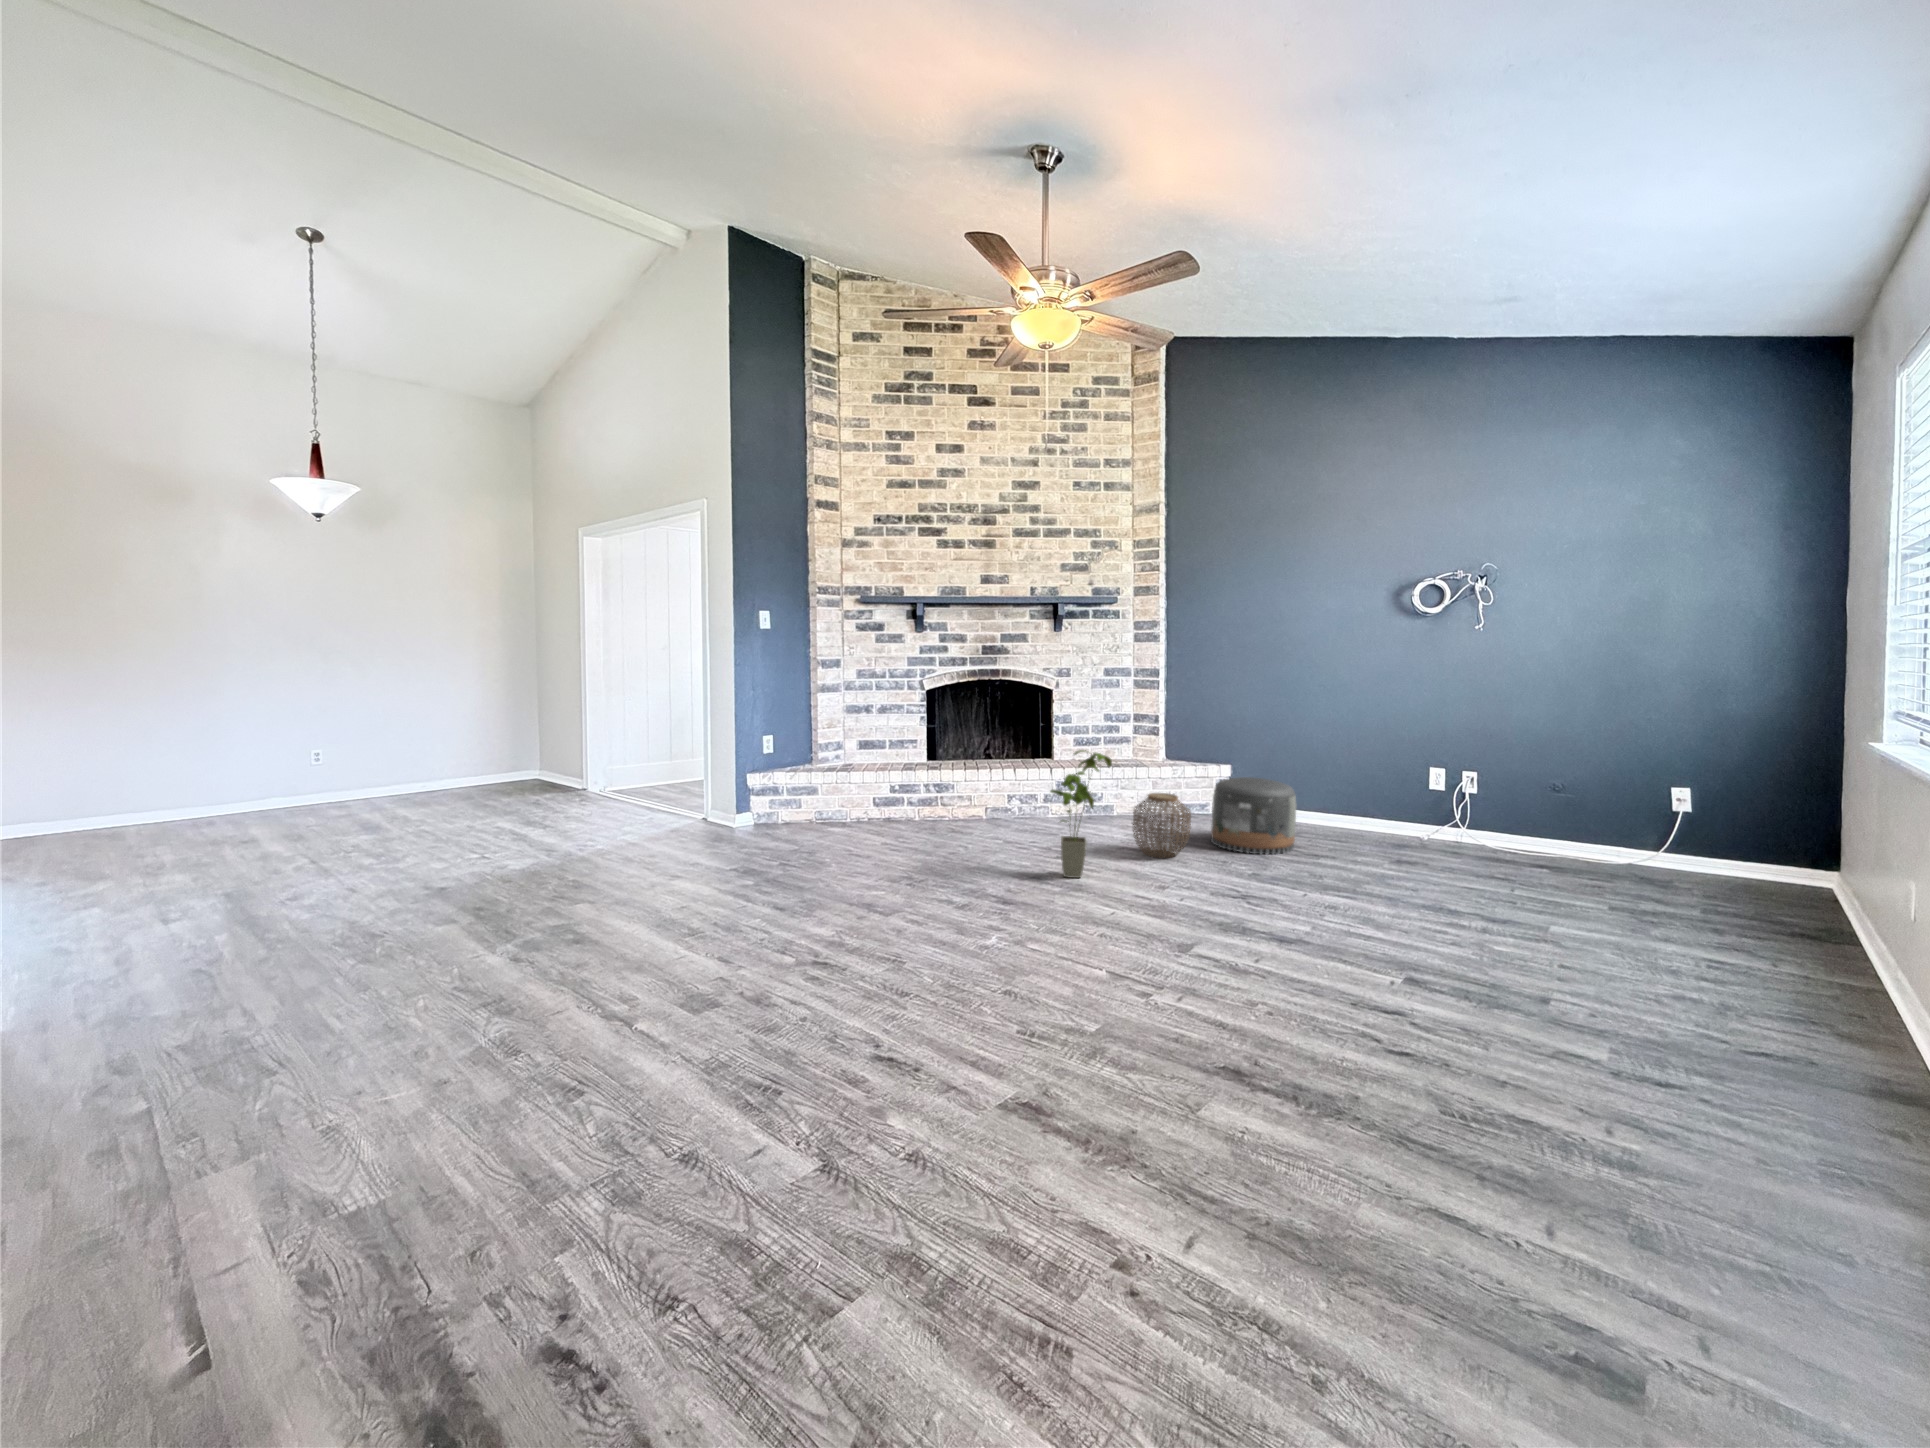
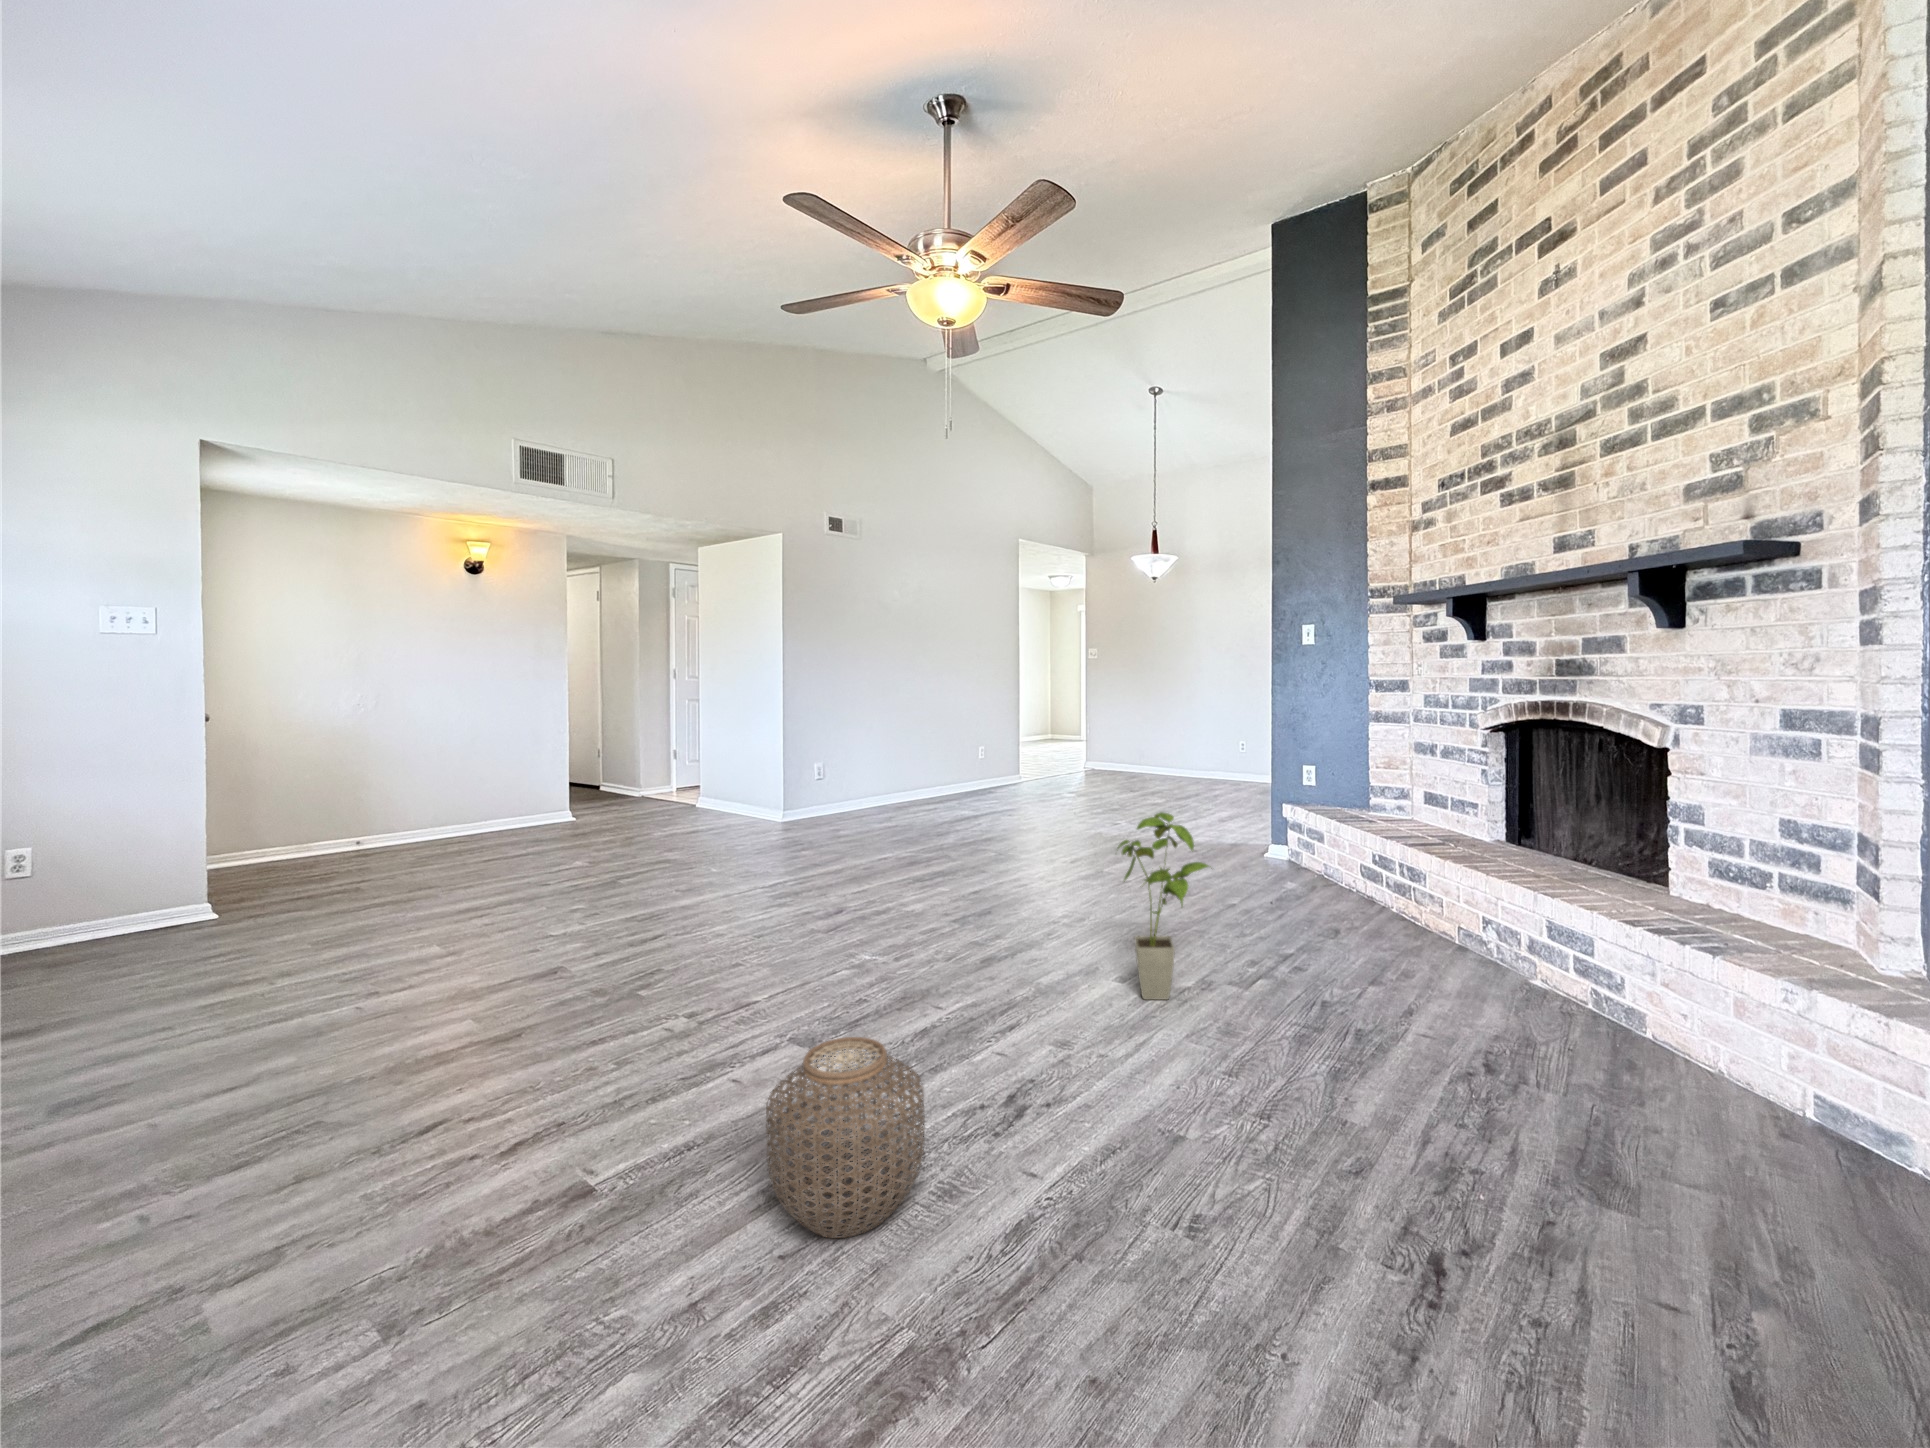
pouf: present [1211,777,1296,855] -> none [1461,991,1736,1278]
woven basket: present [1133,793,1191,858] -> present [766,1037,925,1238]

